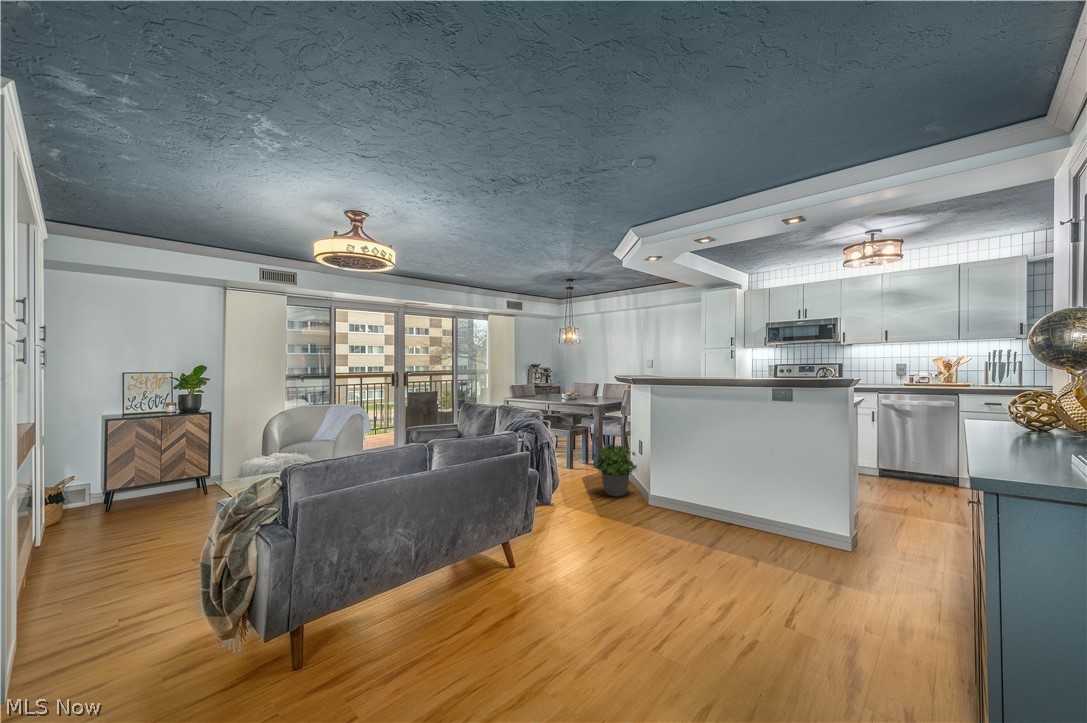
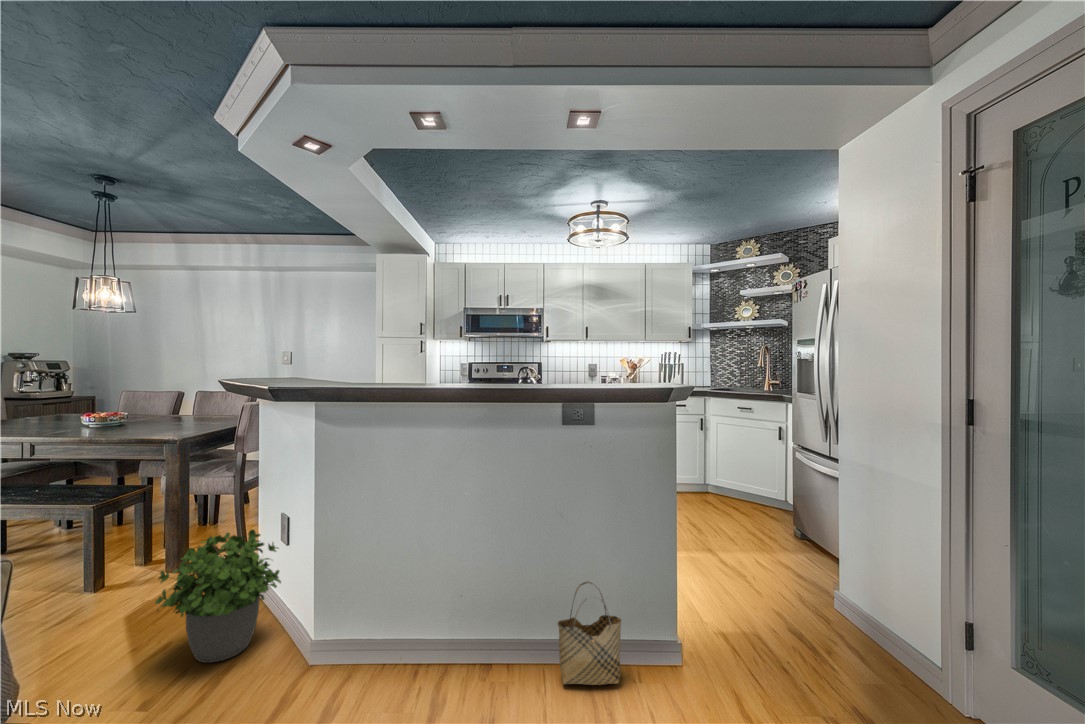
woven basket: none [763,491,805,546] -> present [558,582,621,685]

